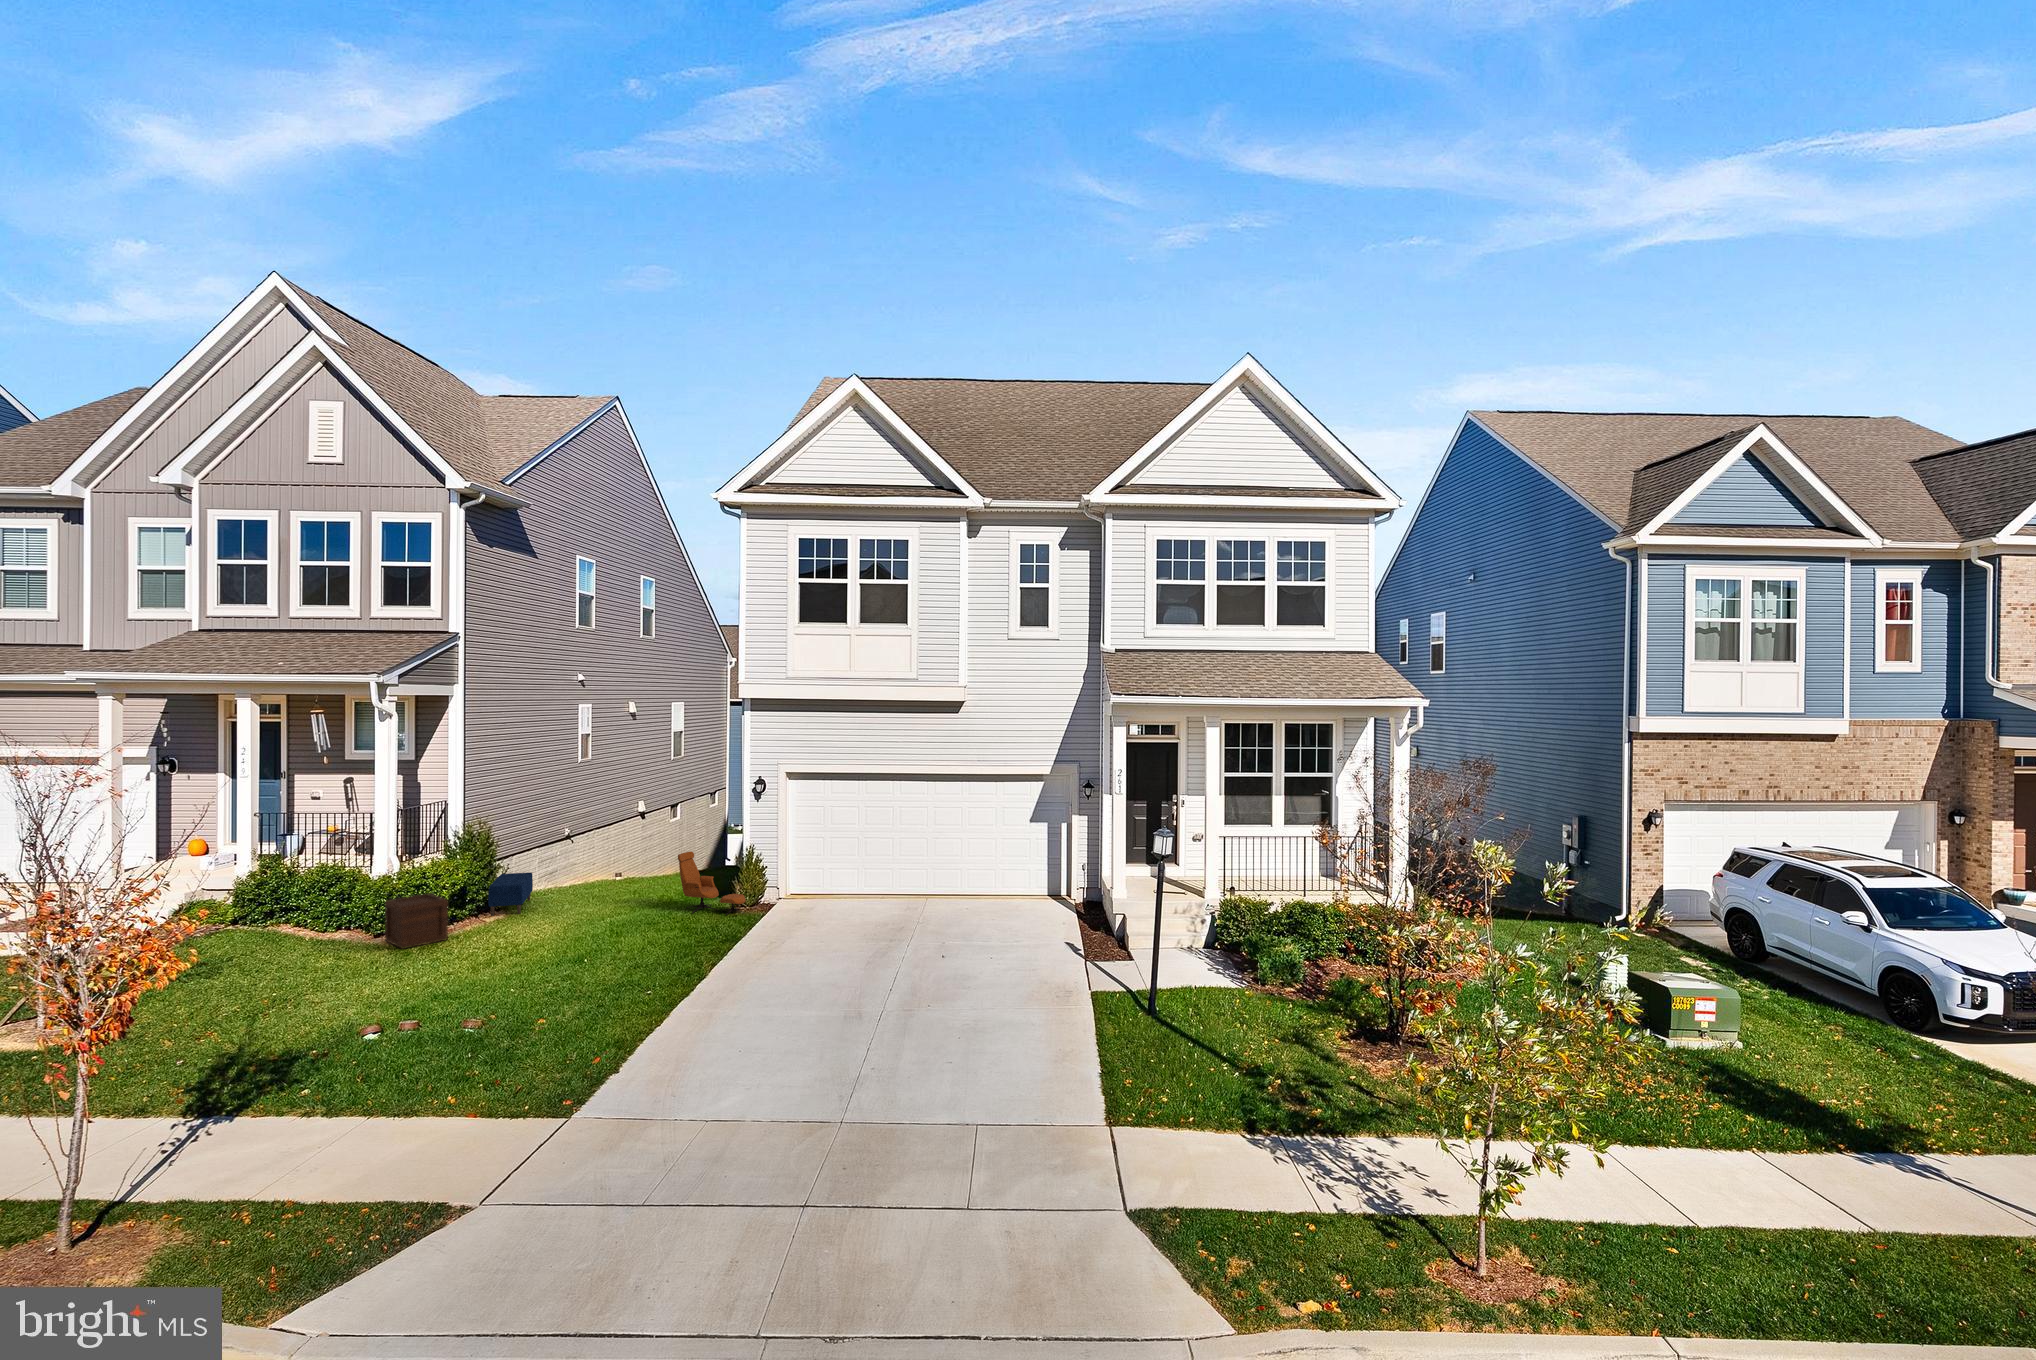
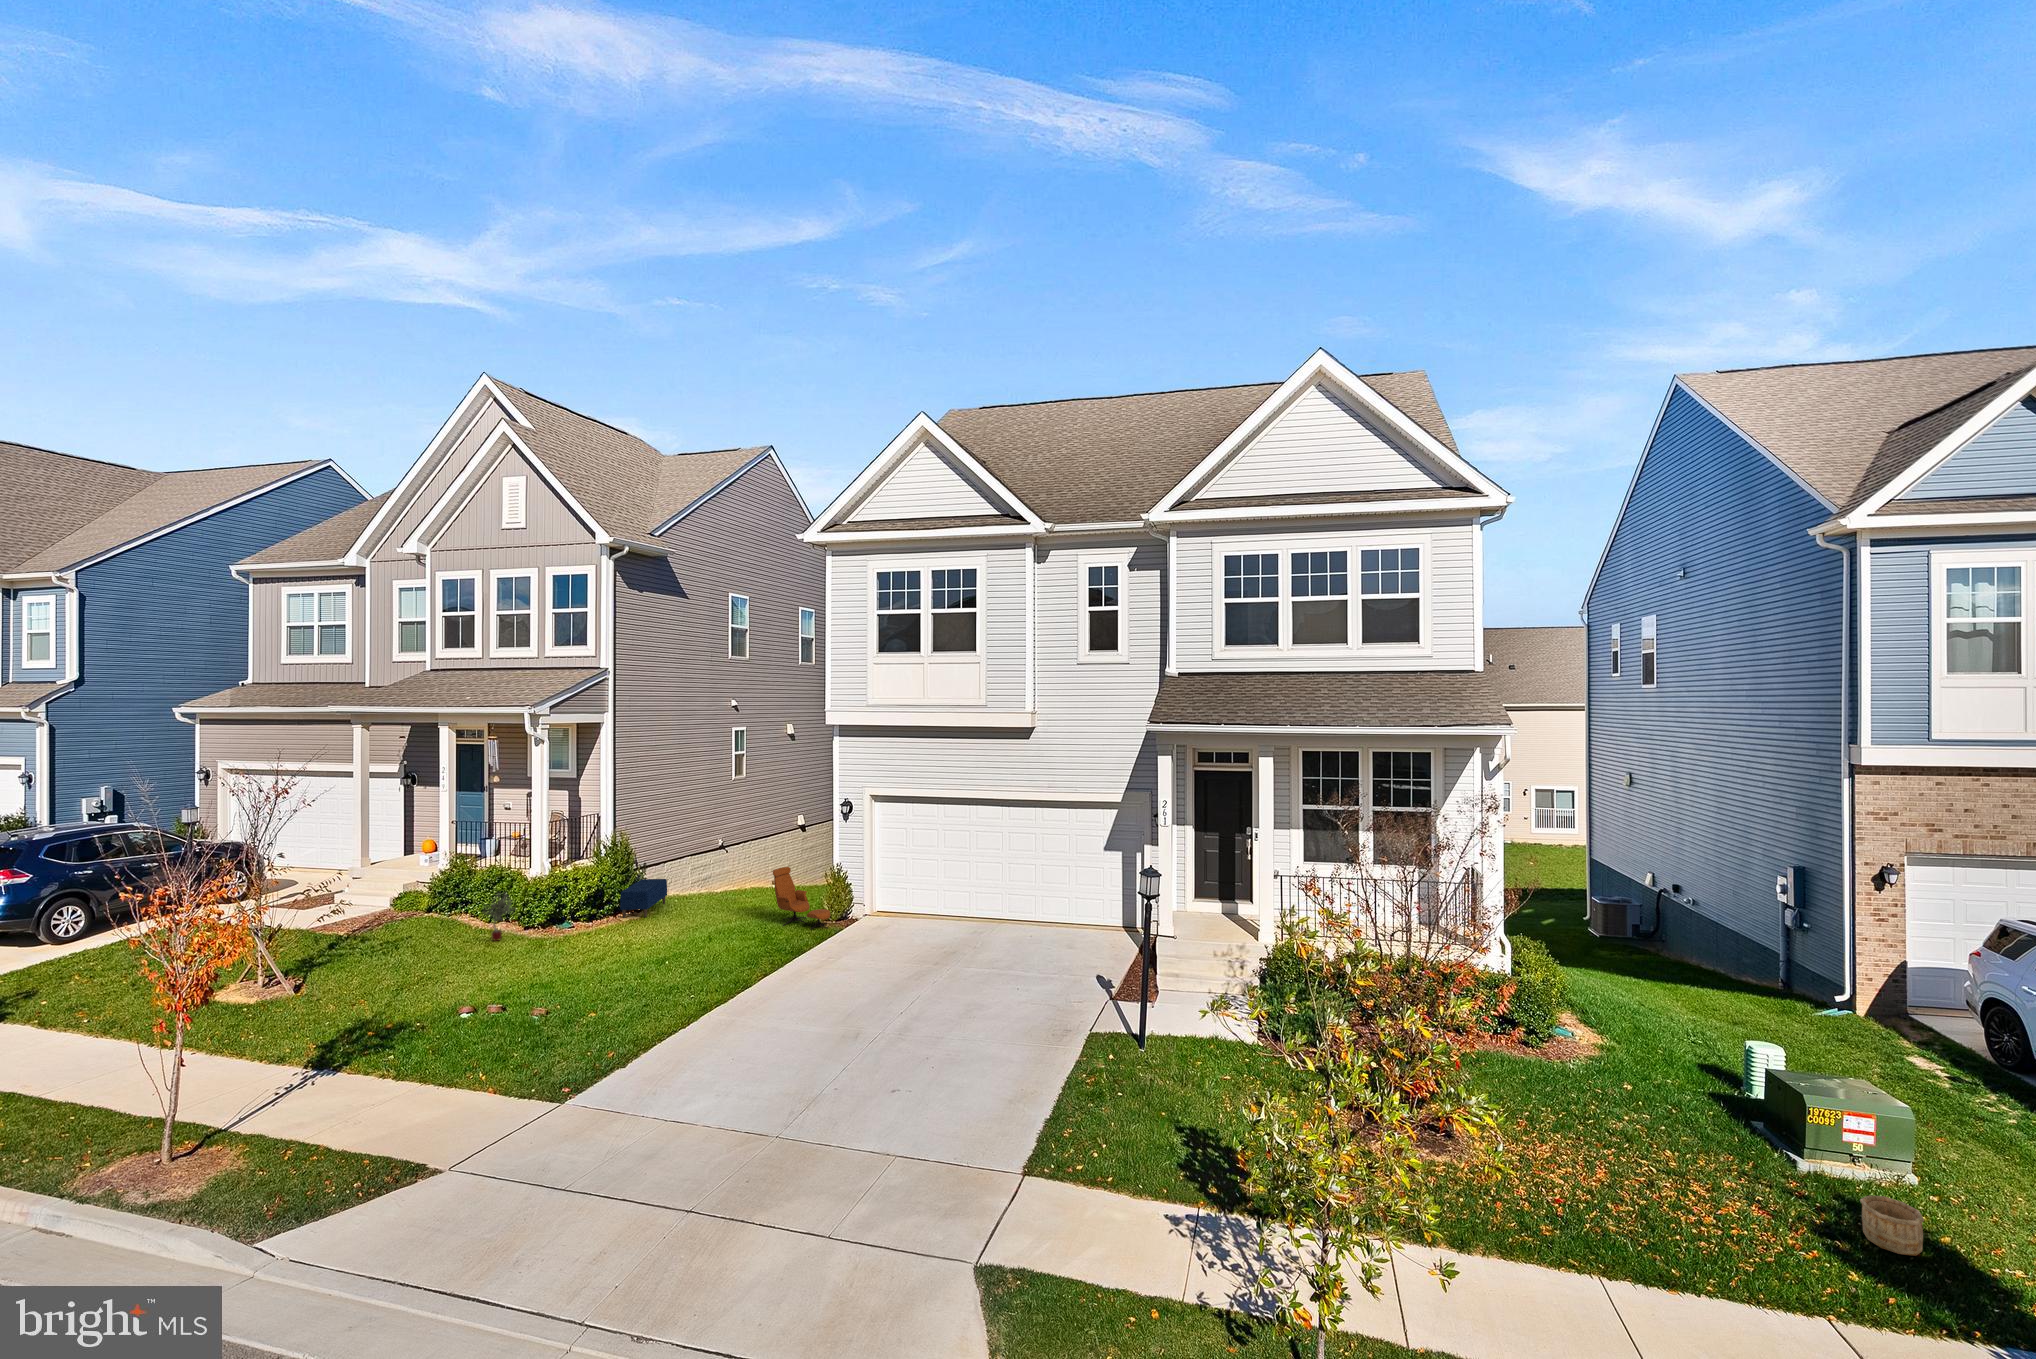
potted tree: none [326,887,373,946] -> present [482,893,513,941]
wooden crate: present [385,893,448,949] -> none [525,898,572,947]
wooden bucket: none [1701,1026,1742,1063] -> present [1860,1195,1924,1256]

